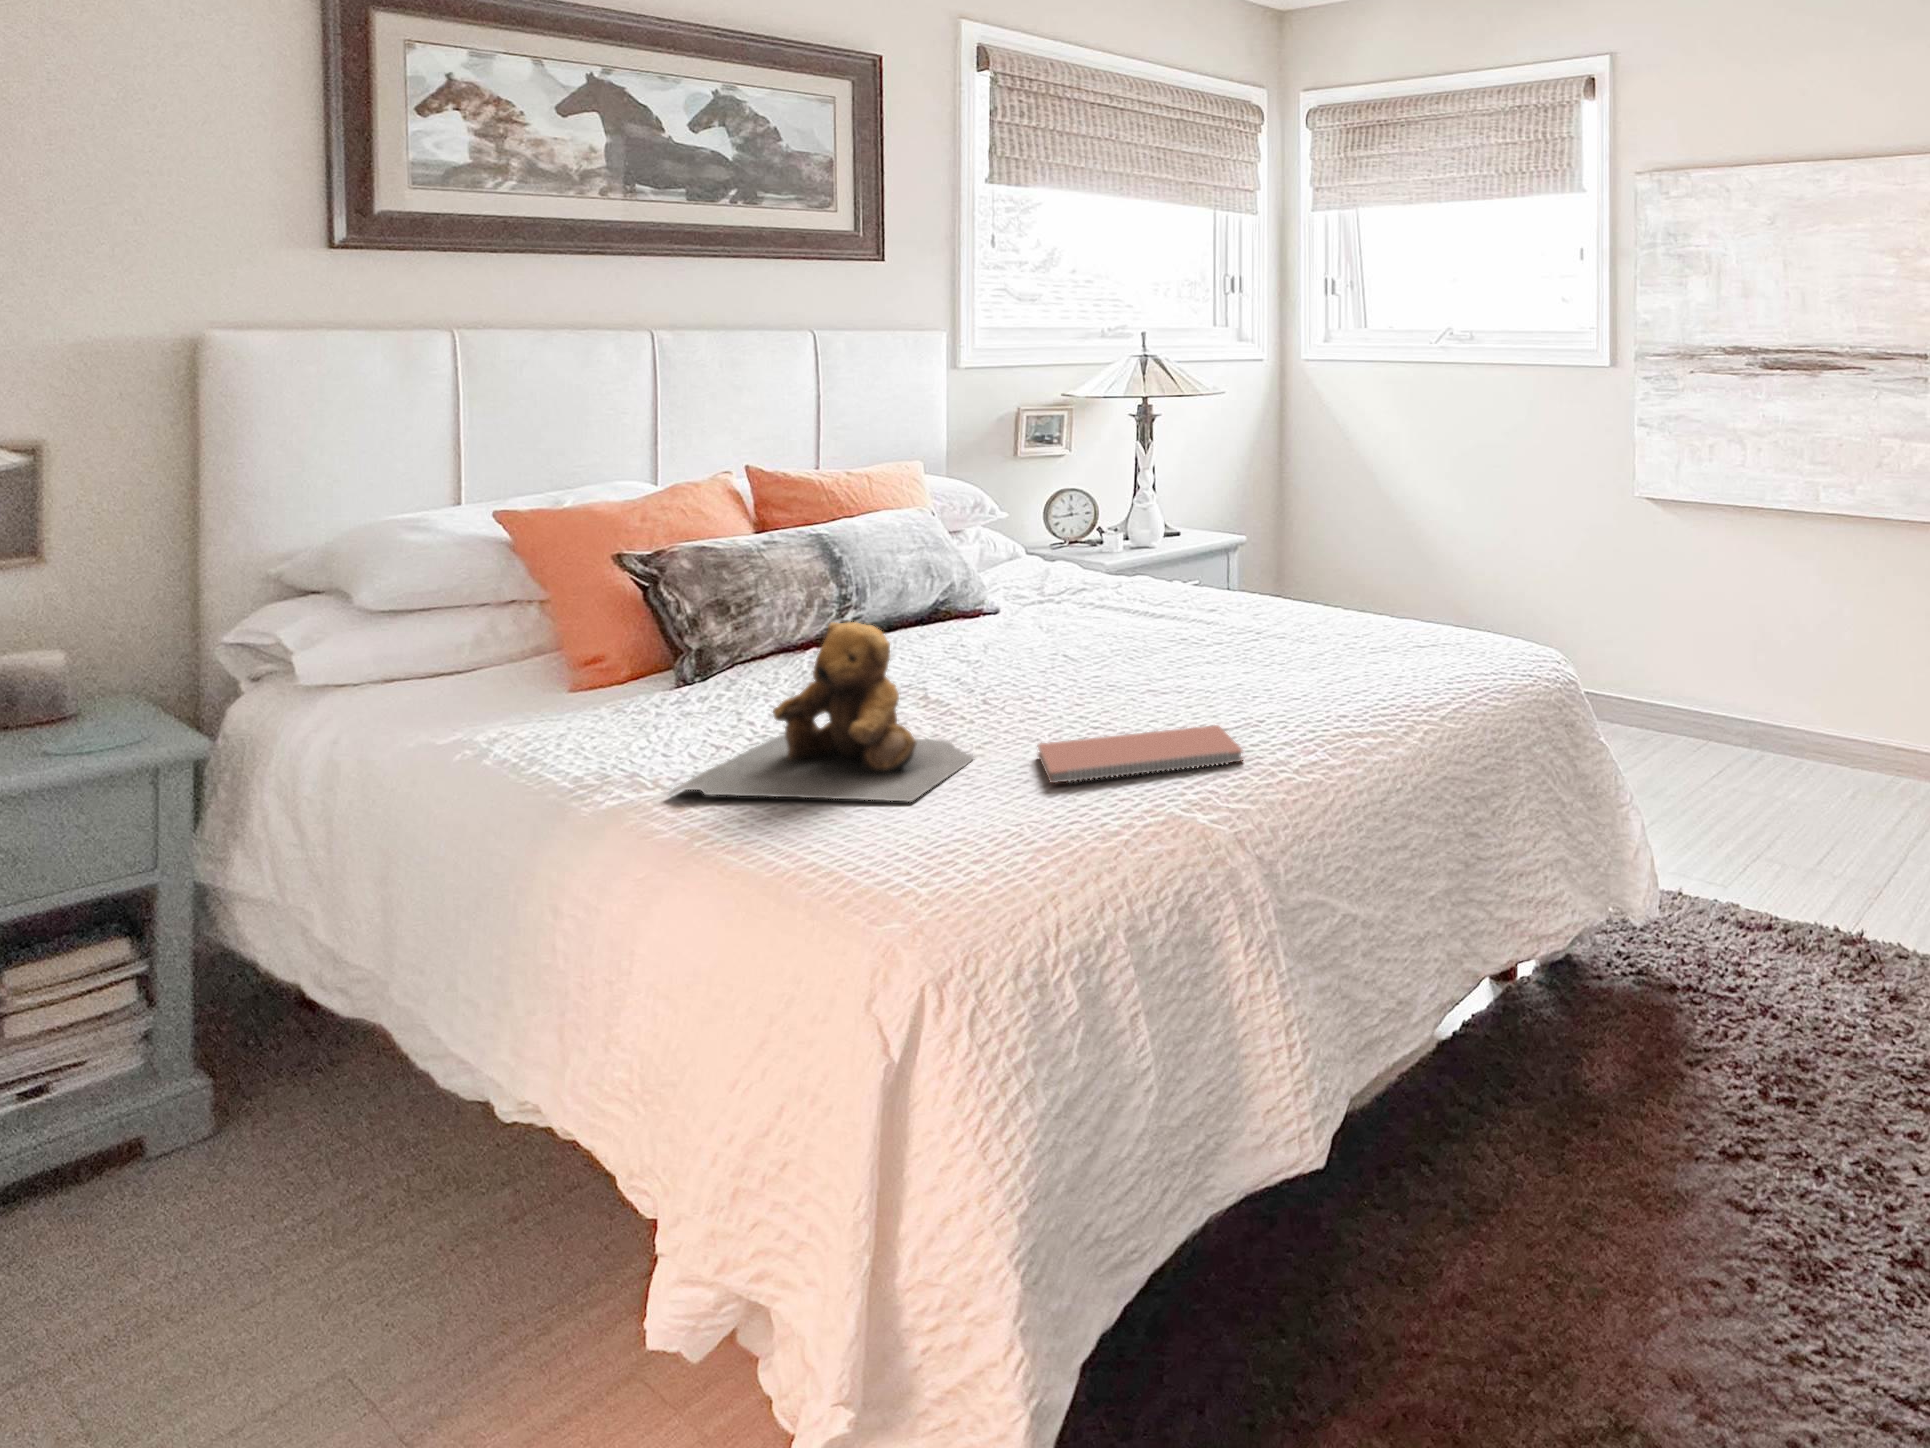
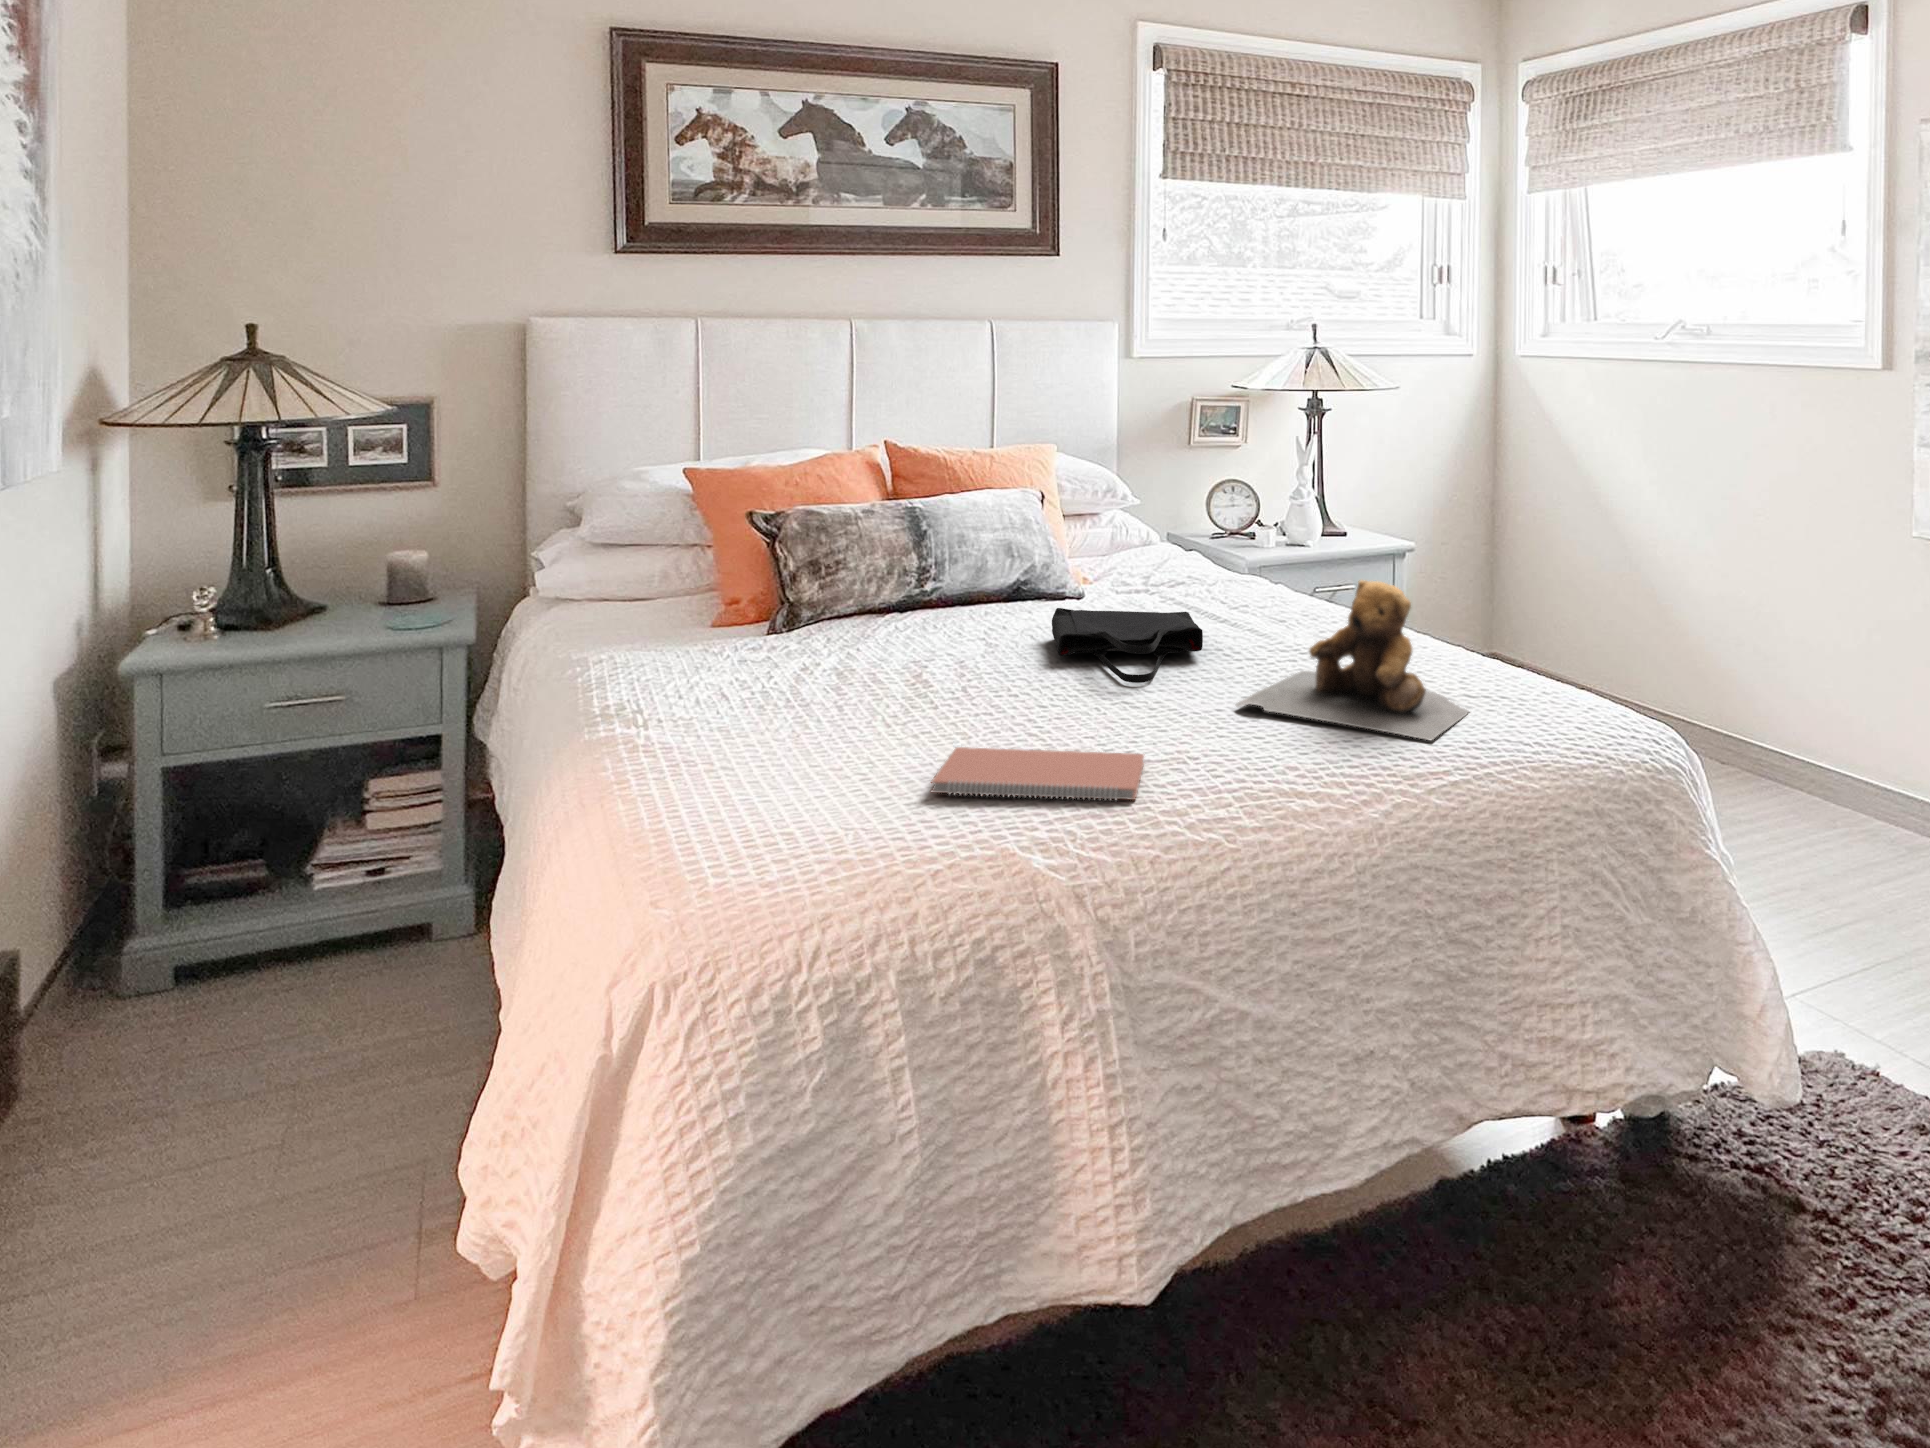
tote bag: none [1010,606,1178,673] -> present [1052,608,1203,683]
teddy bear: present [669,622,974,802] -> present [1236,580,1469,740]

